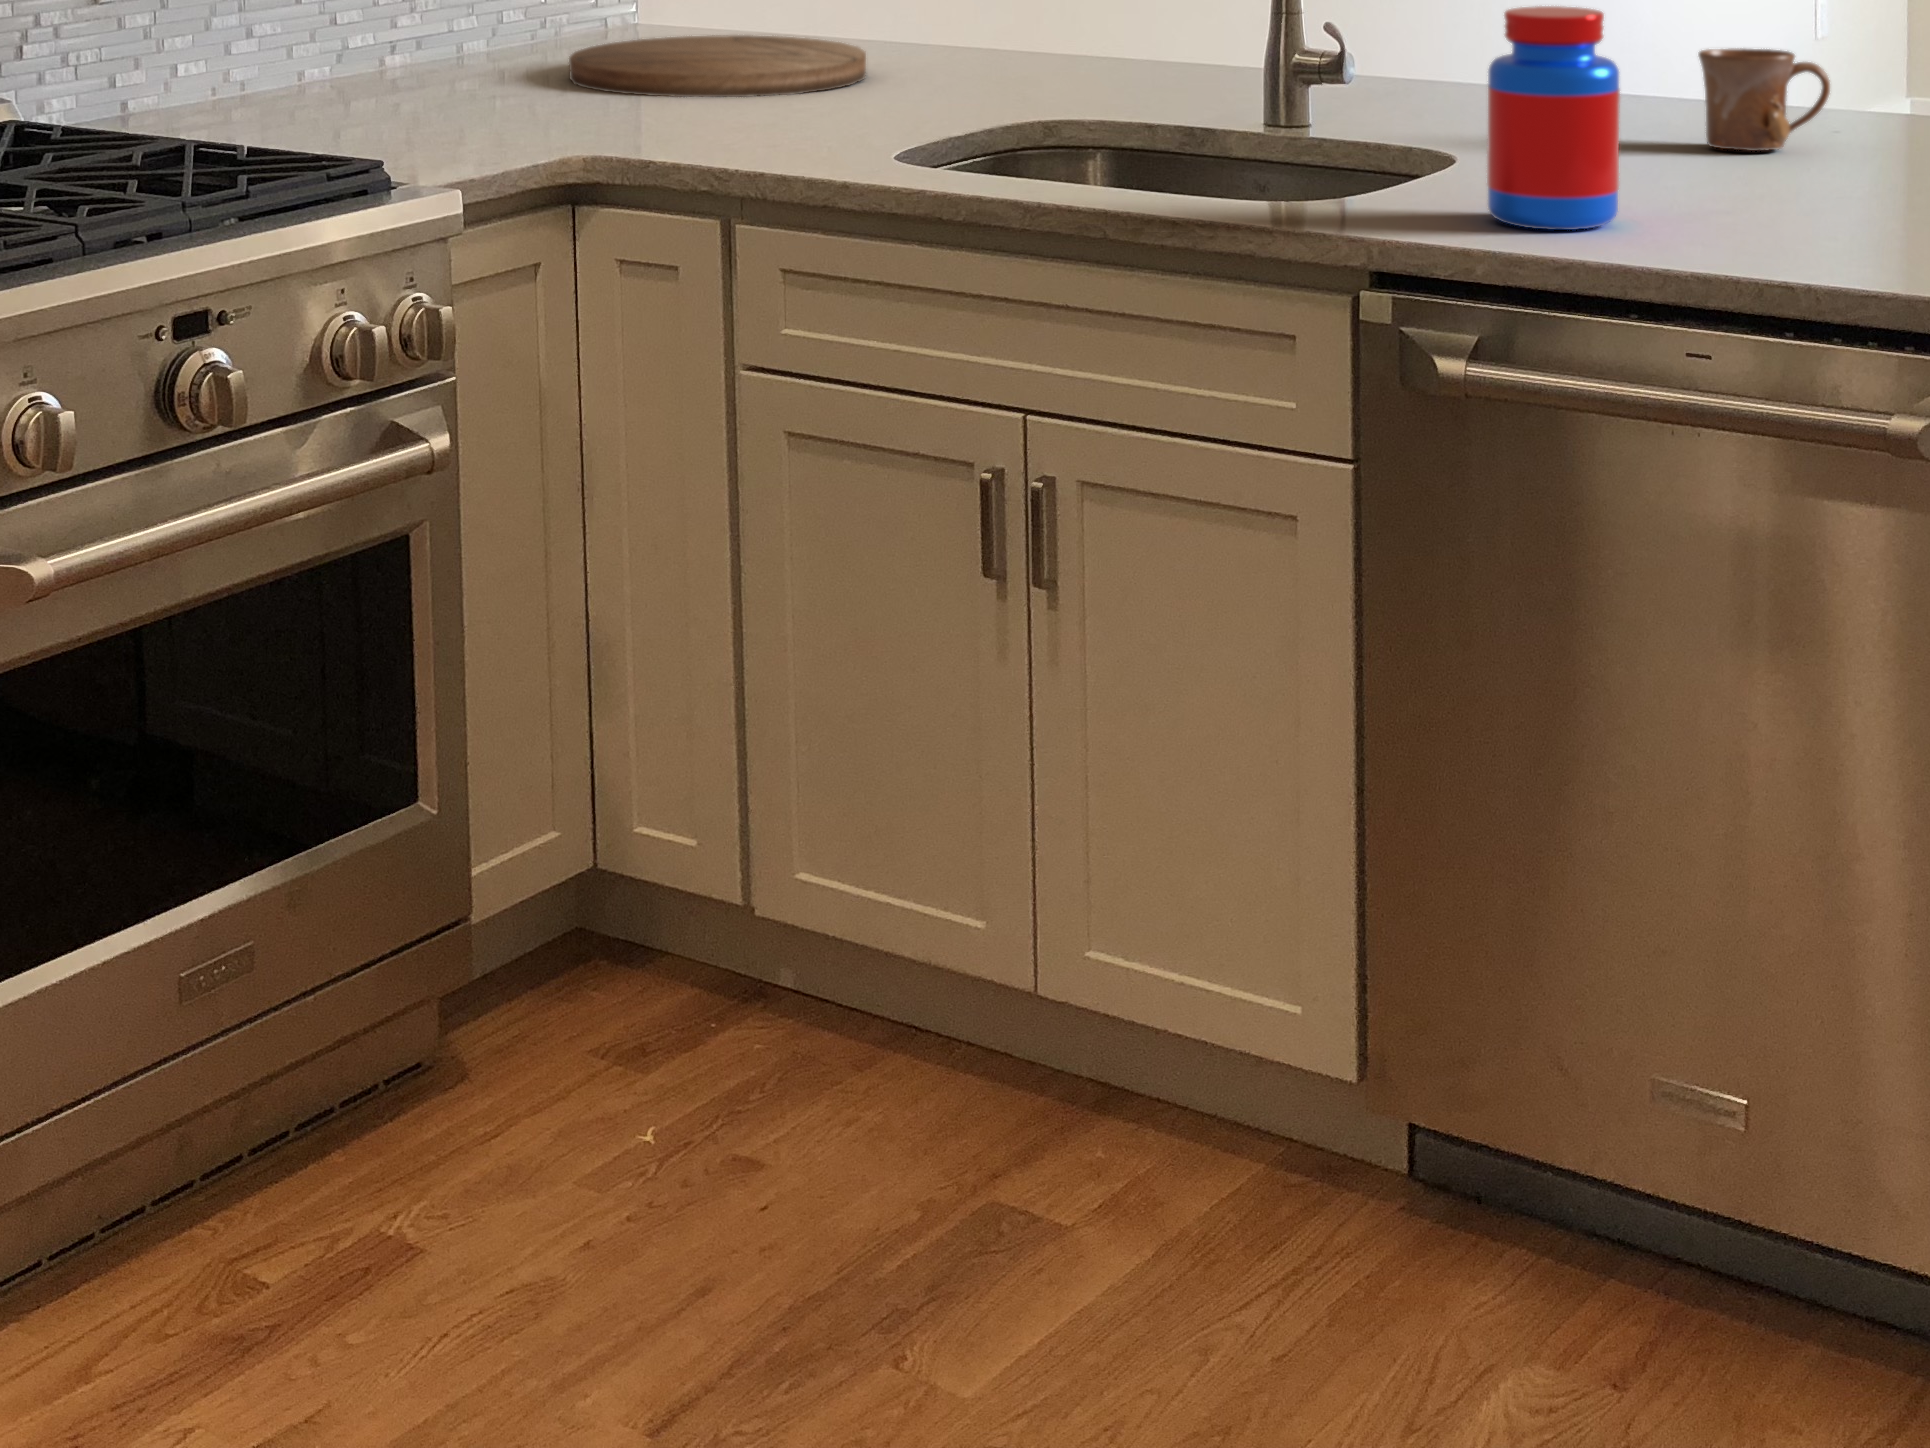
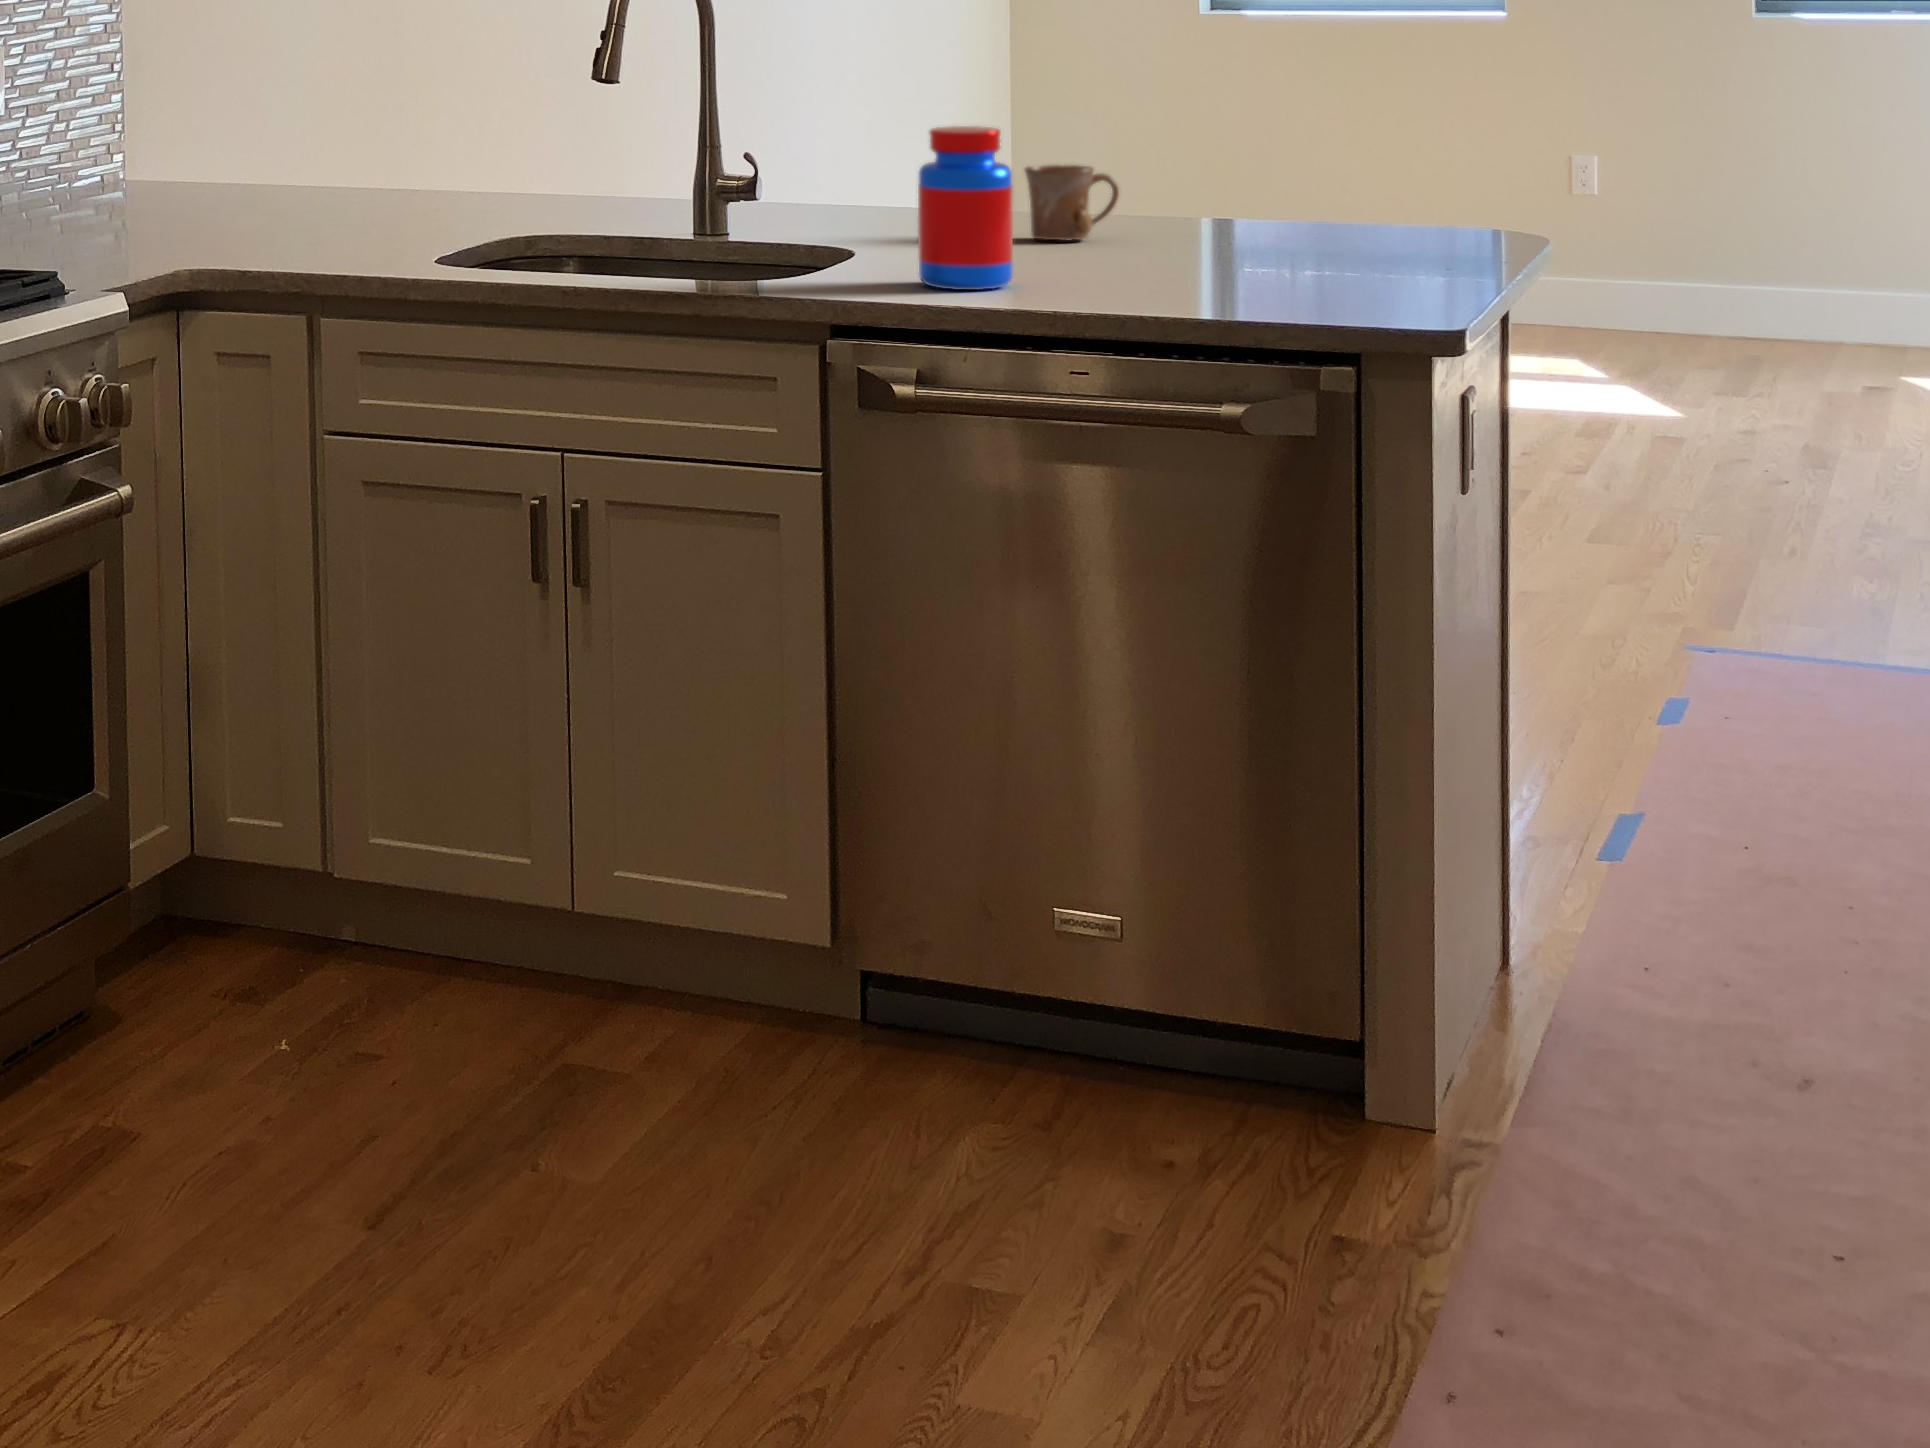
cutting board: present [569,35,866,97] -> none [112,183,355,229]

